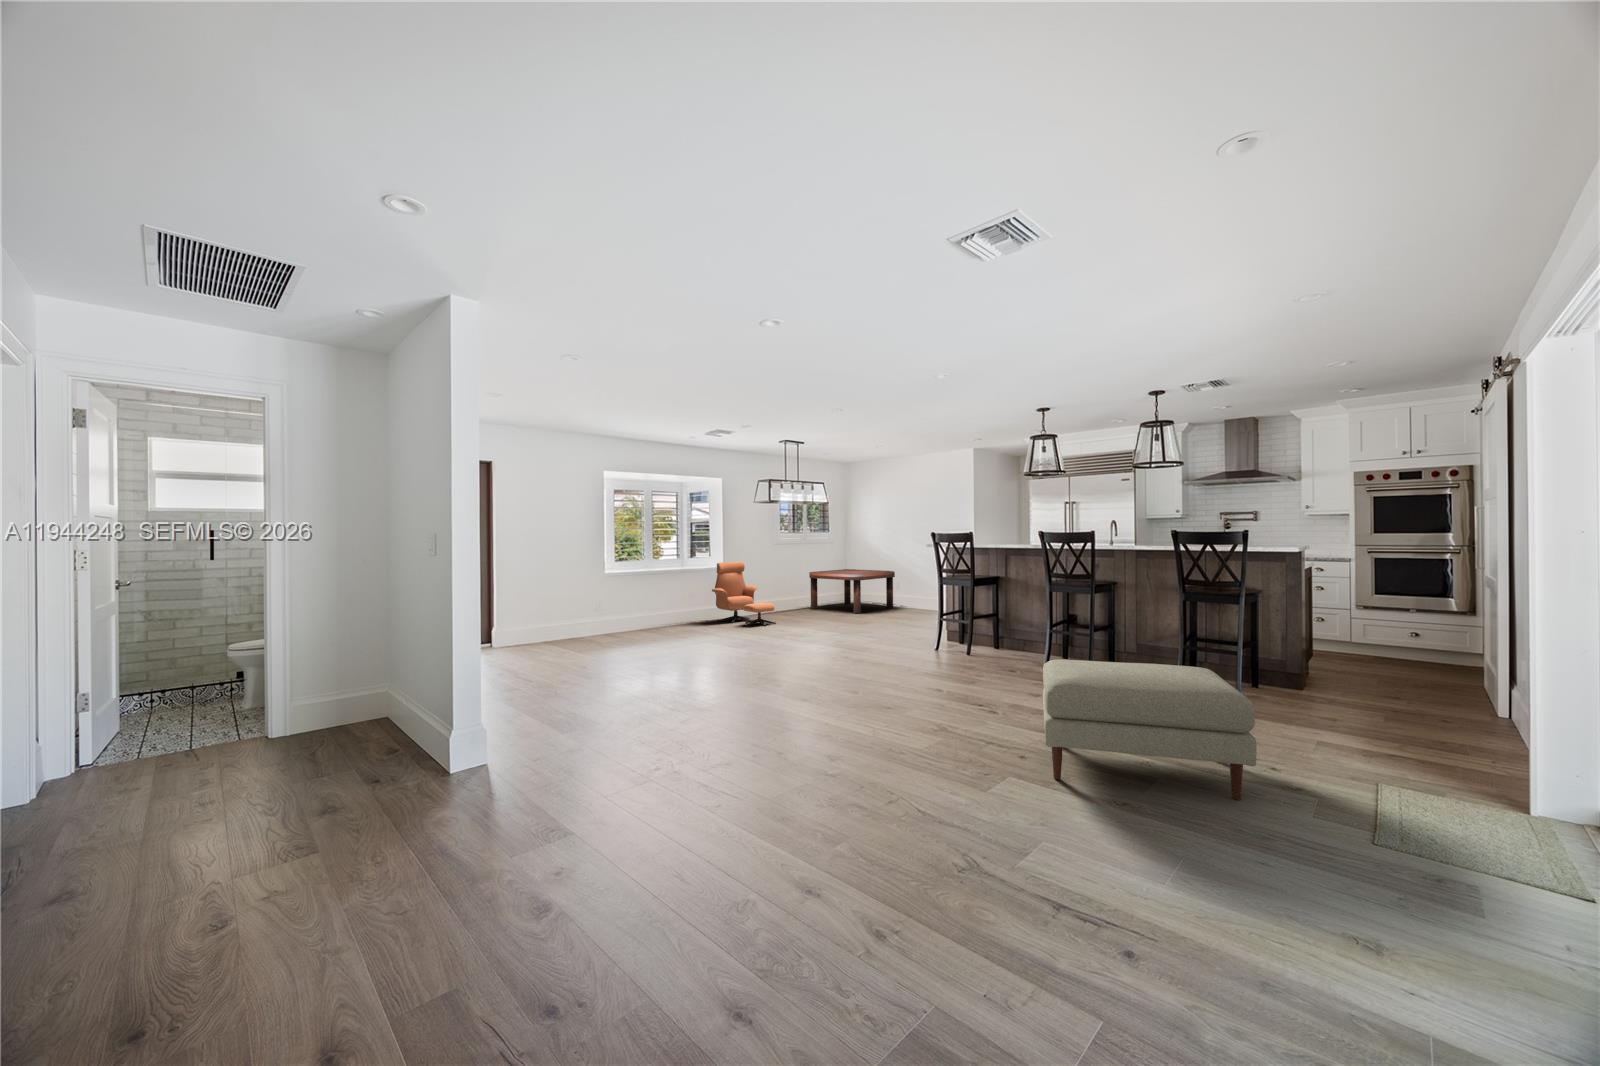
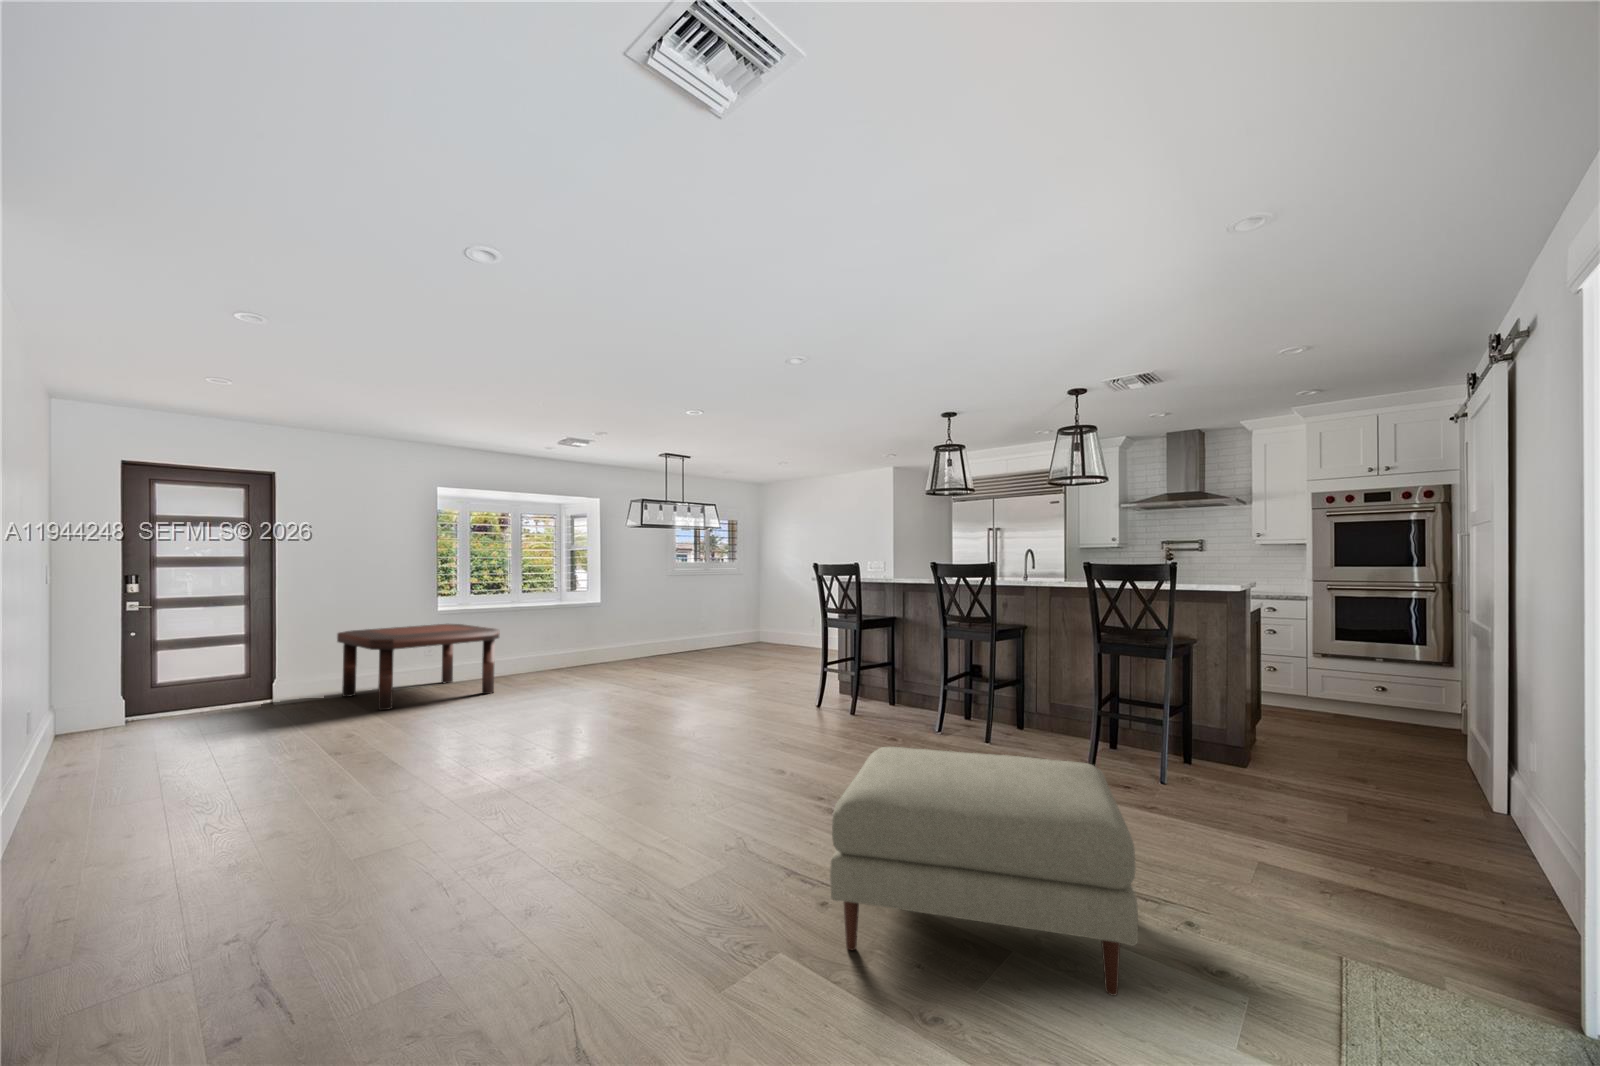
lounge chair: present [712,562,776,626] -> none [574,594,649,673]
coffee table: present [809,569,895,613] -> present [337,624,499,710]

